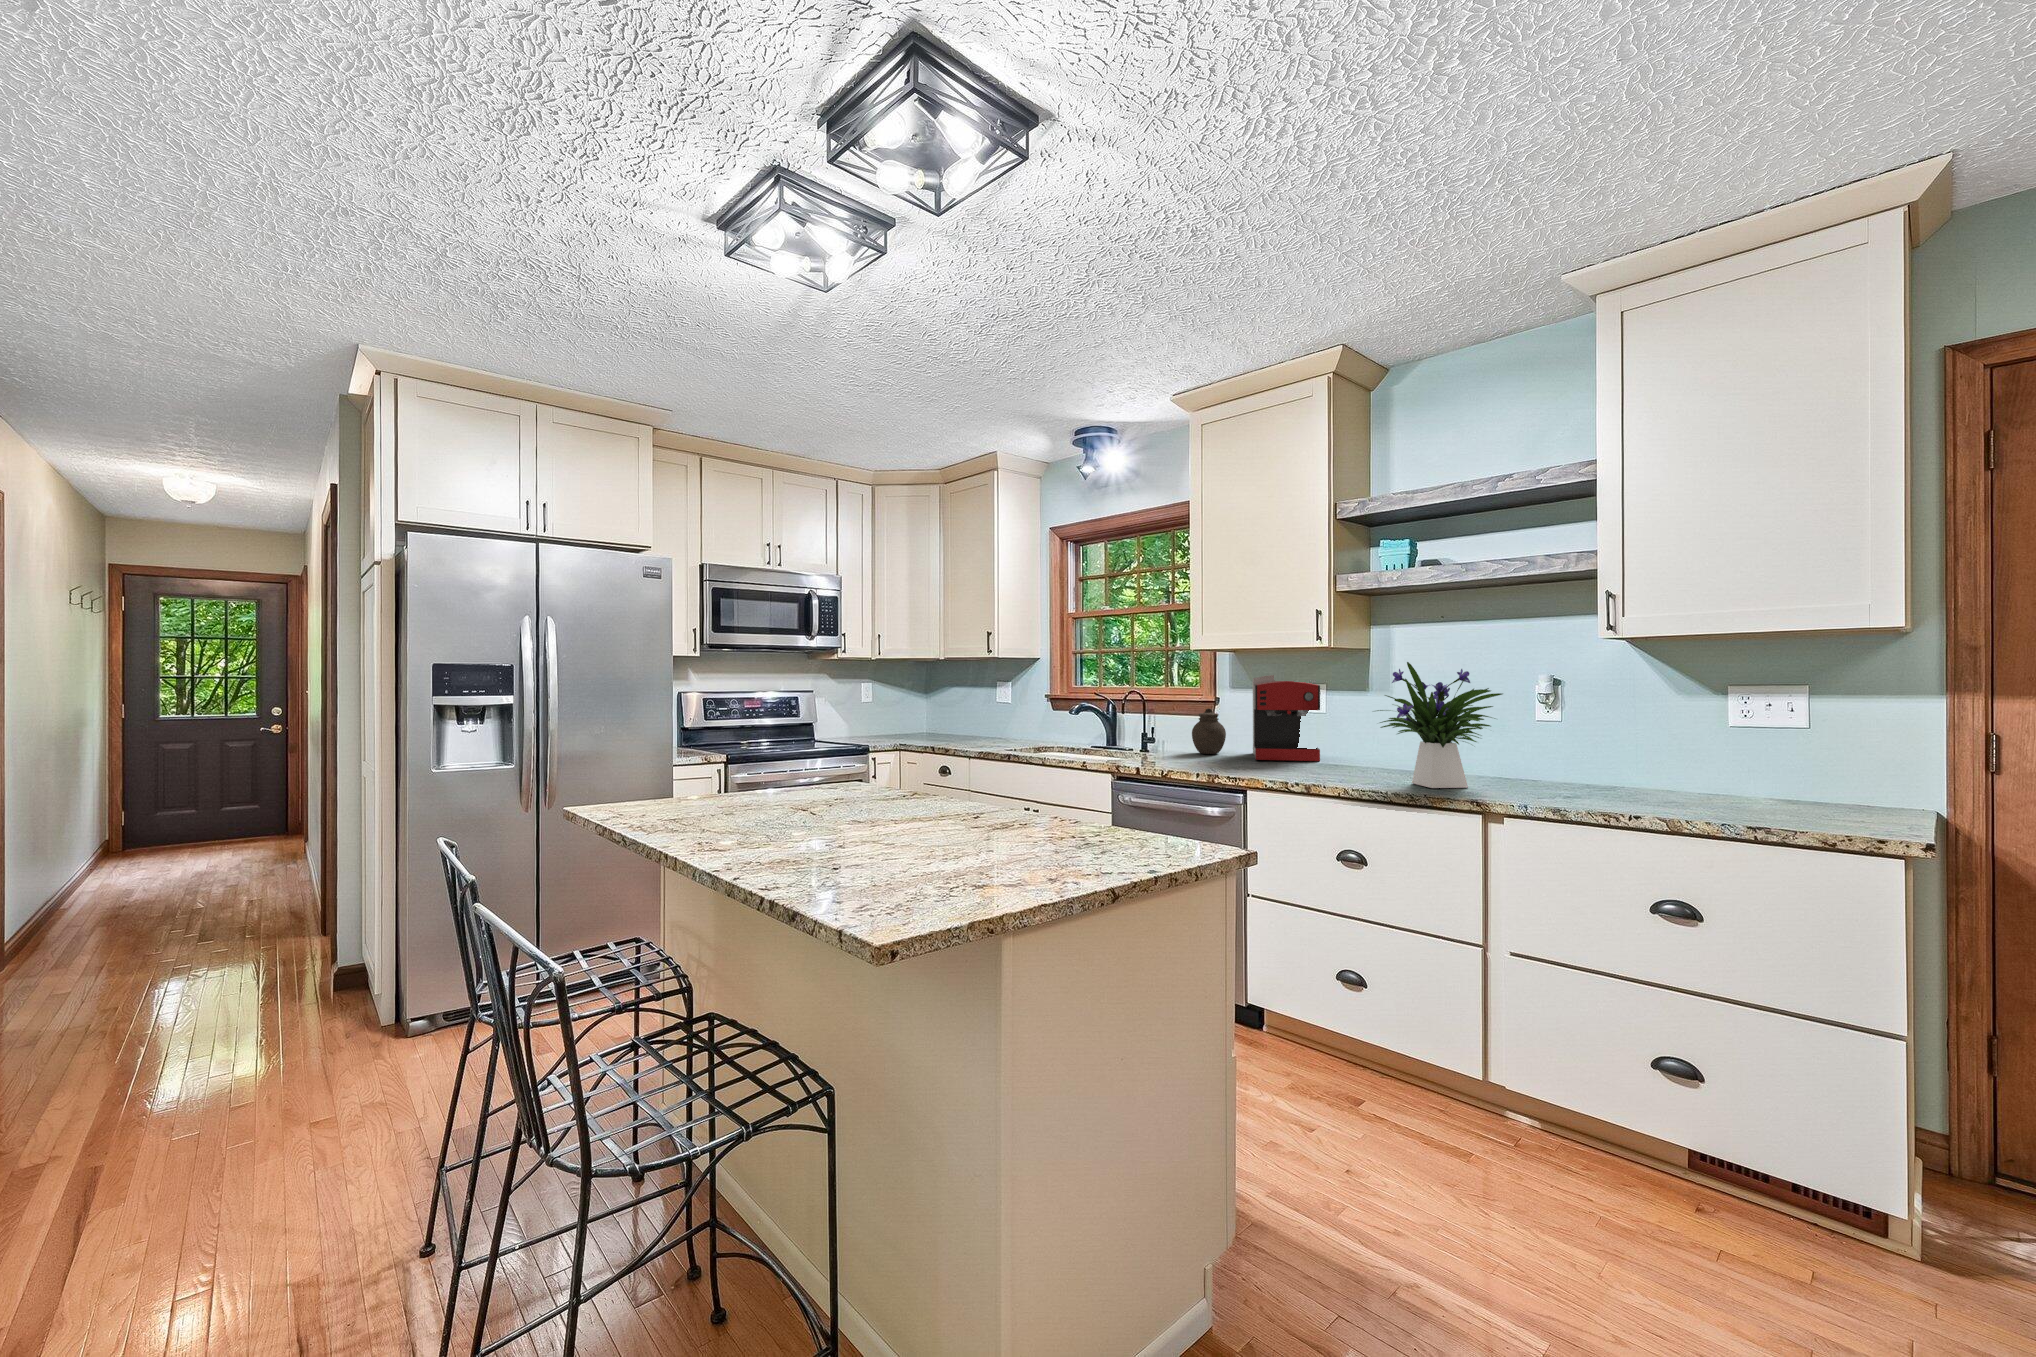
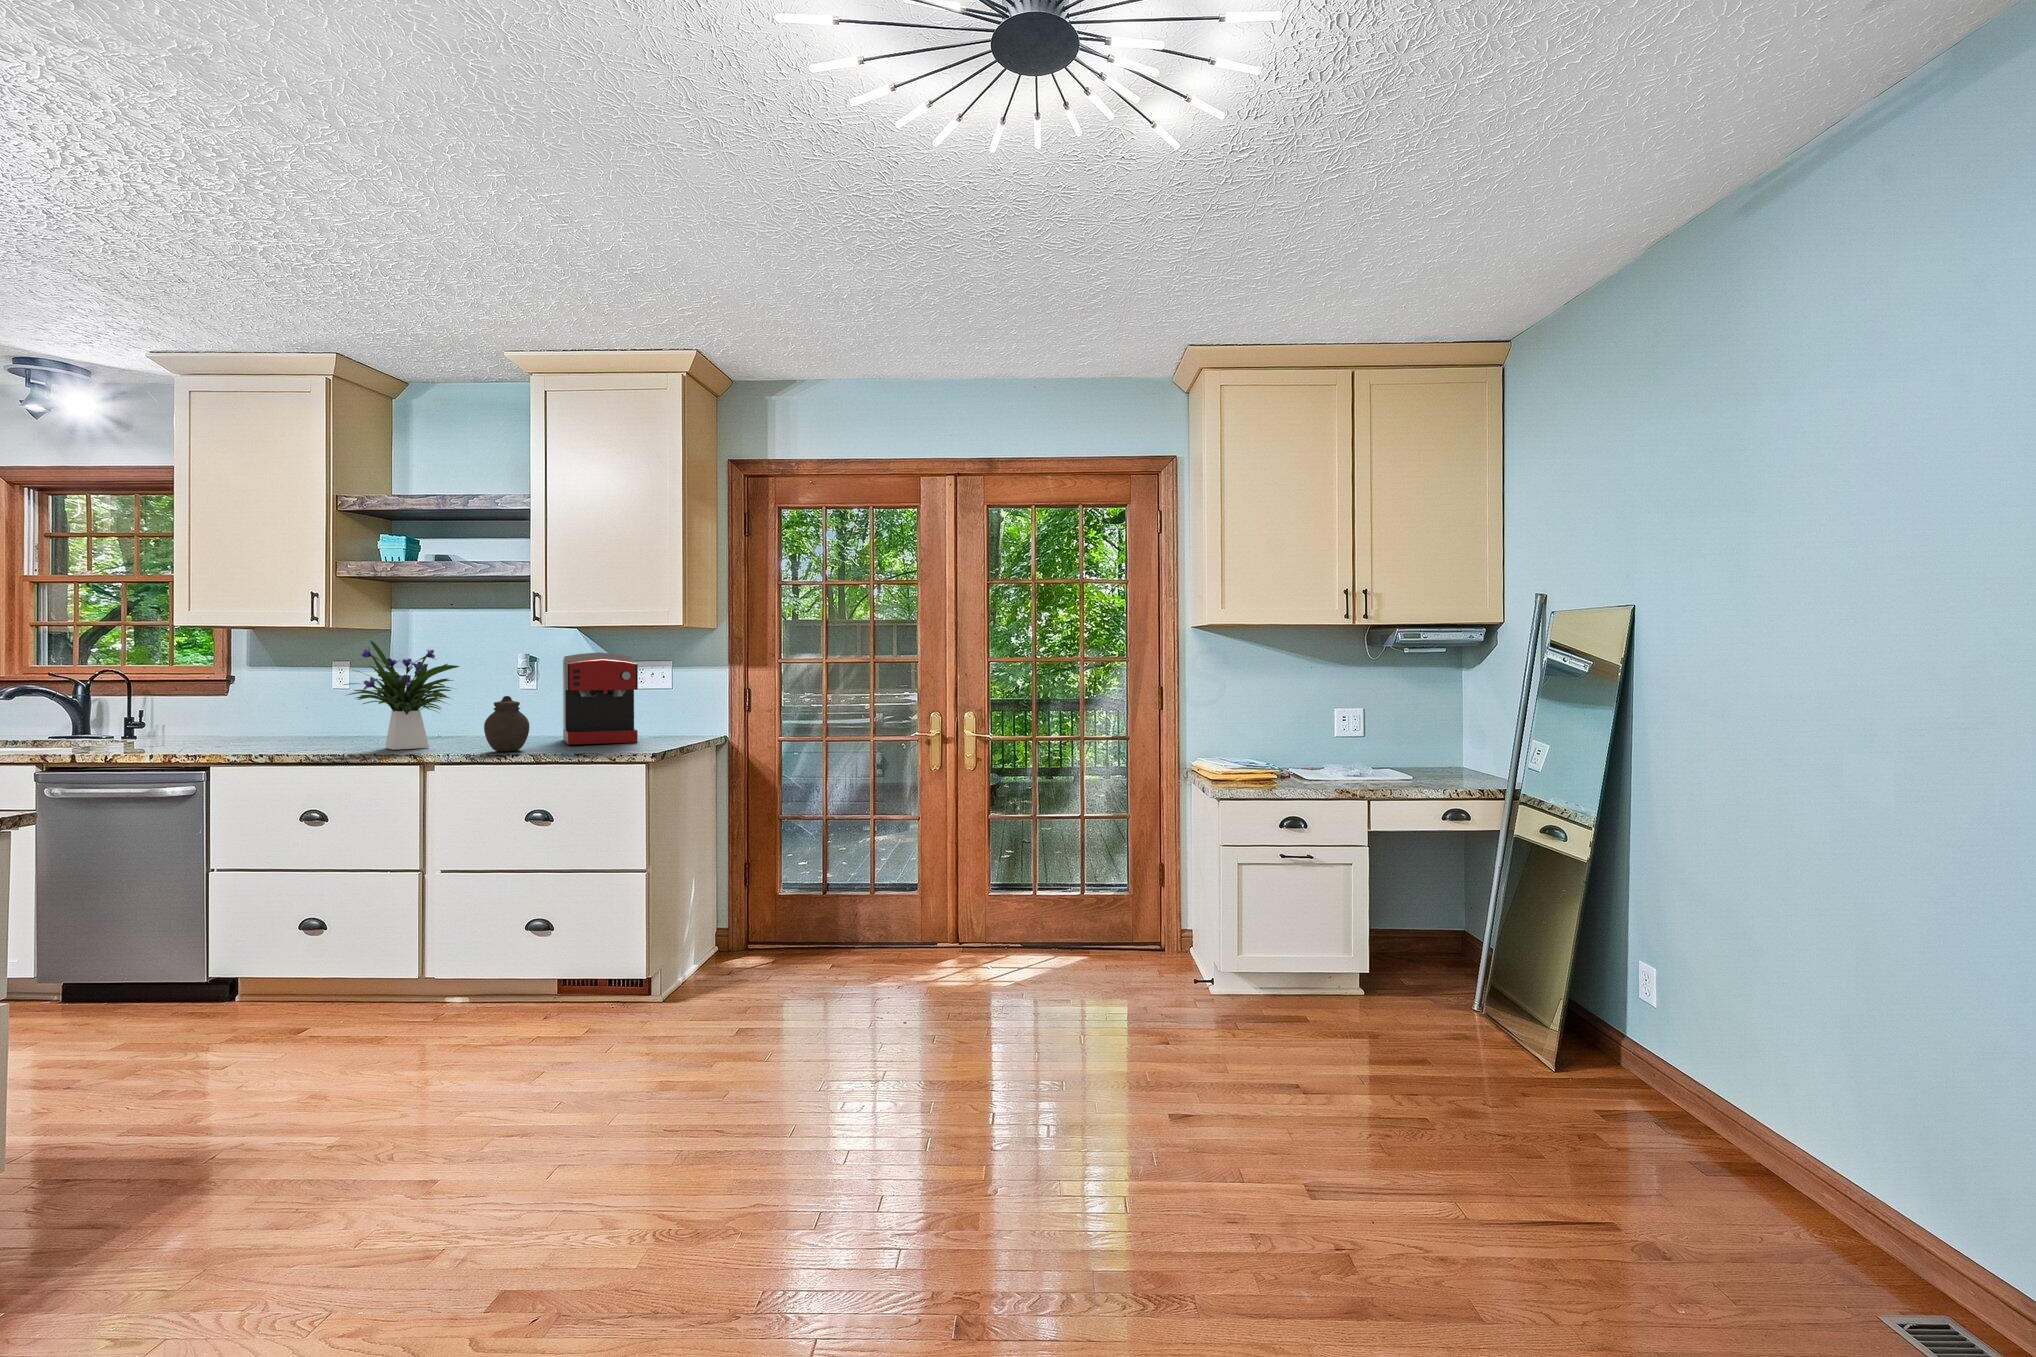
coffee maker: present [1253,675,1320,761] -> present [563,652,638,745]
jar: present [1192,709,1226,754] -> present [484,696,529,751]

